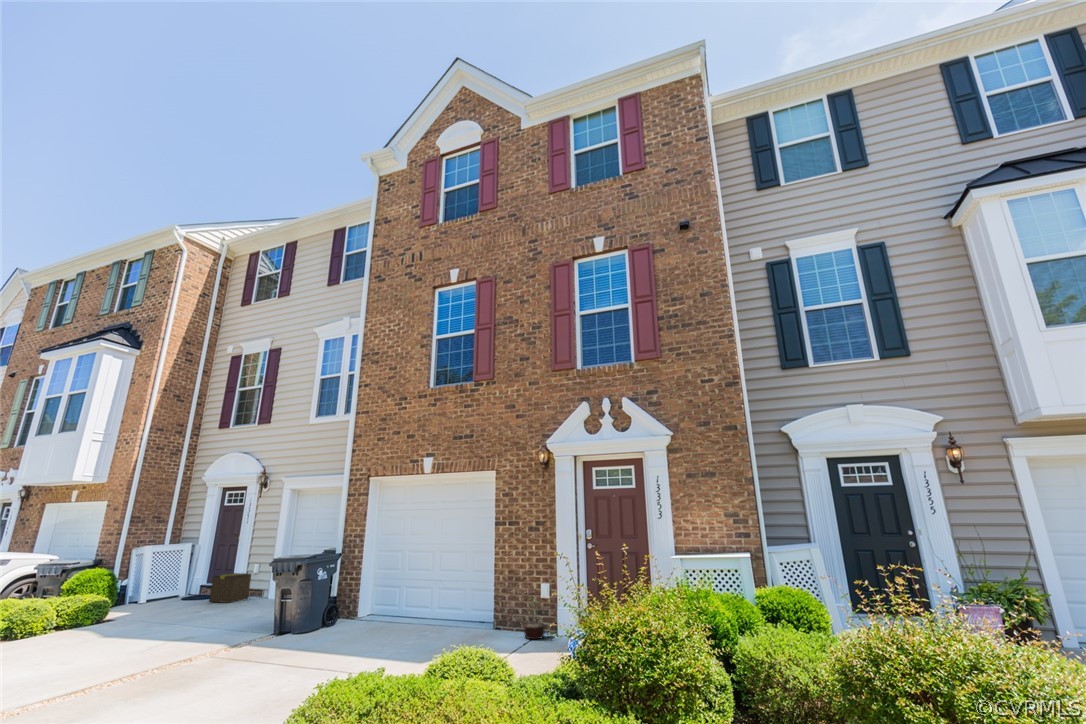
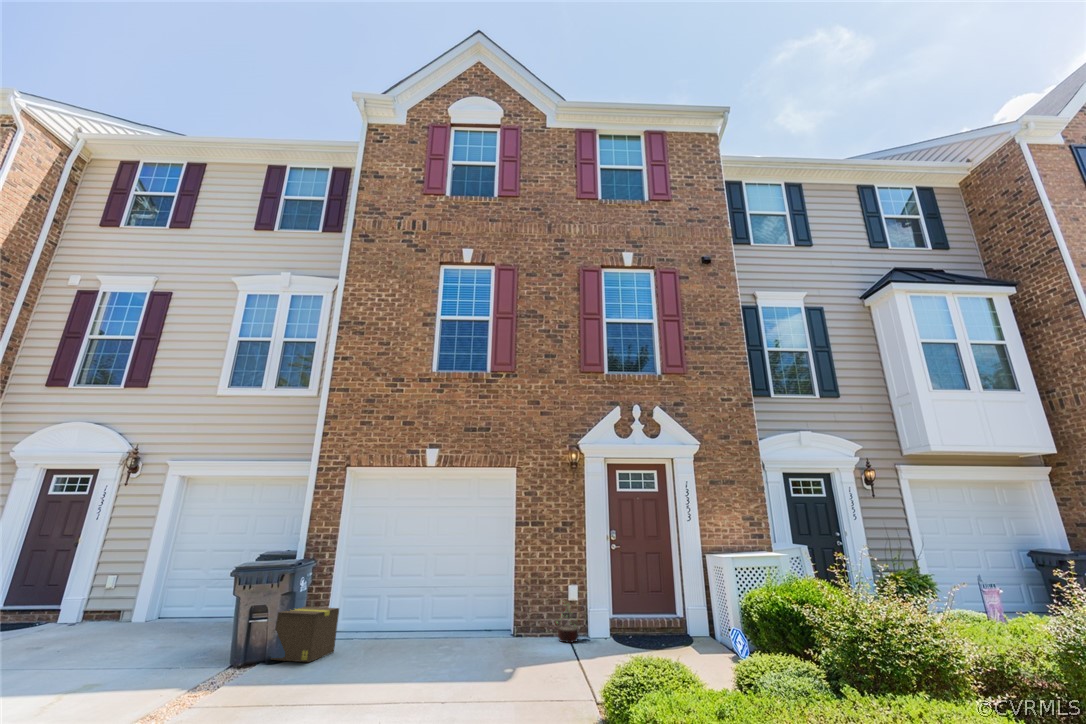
cardboard box: present [209,573,251,603] -> present [271,607,339,662]

